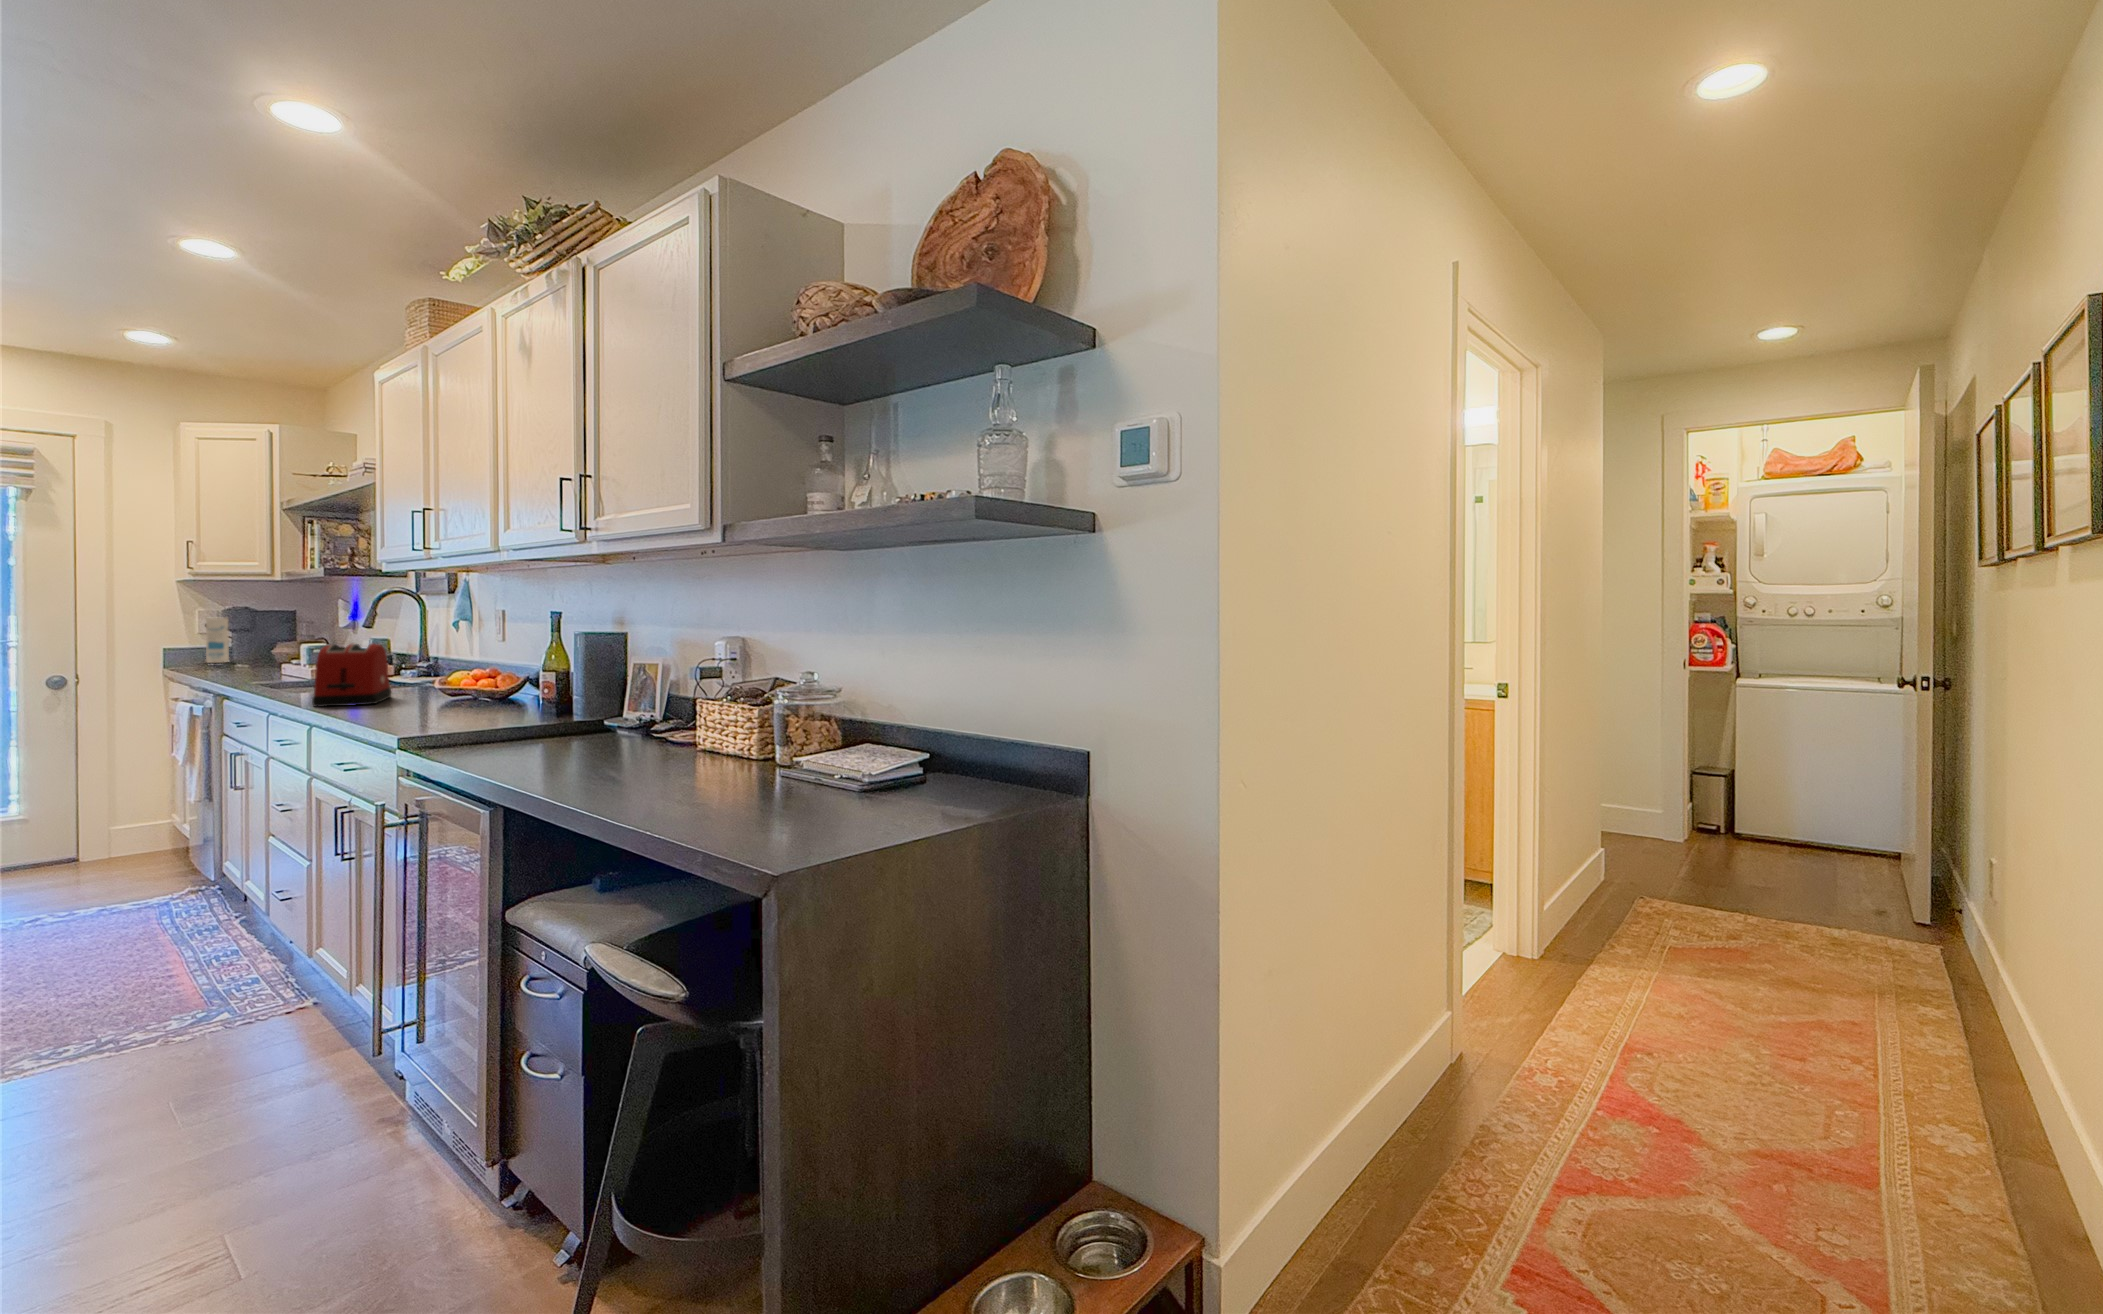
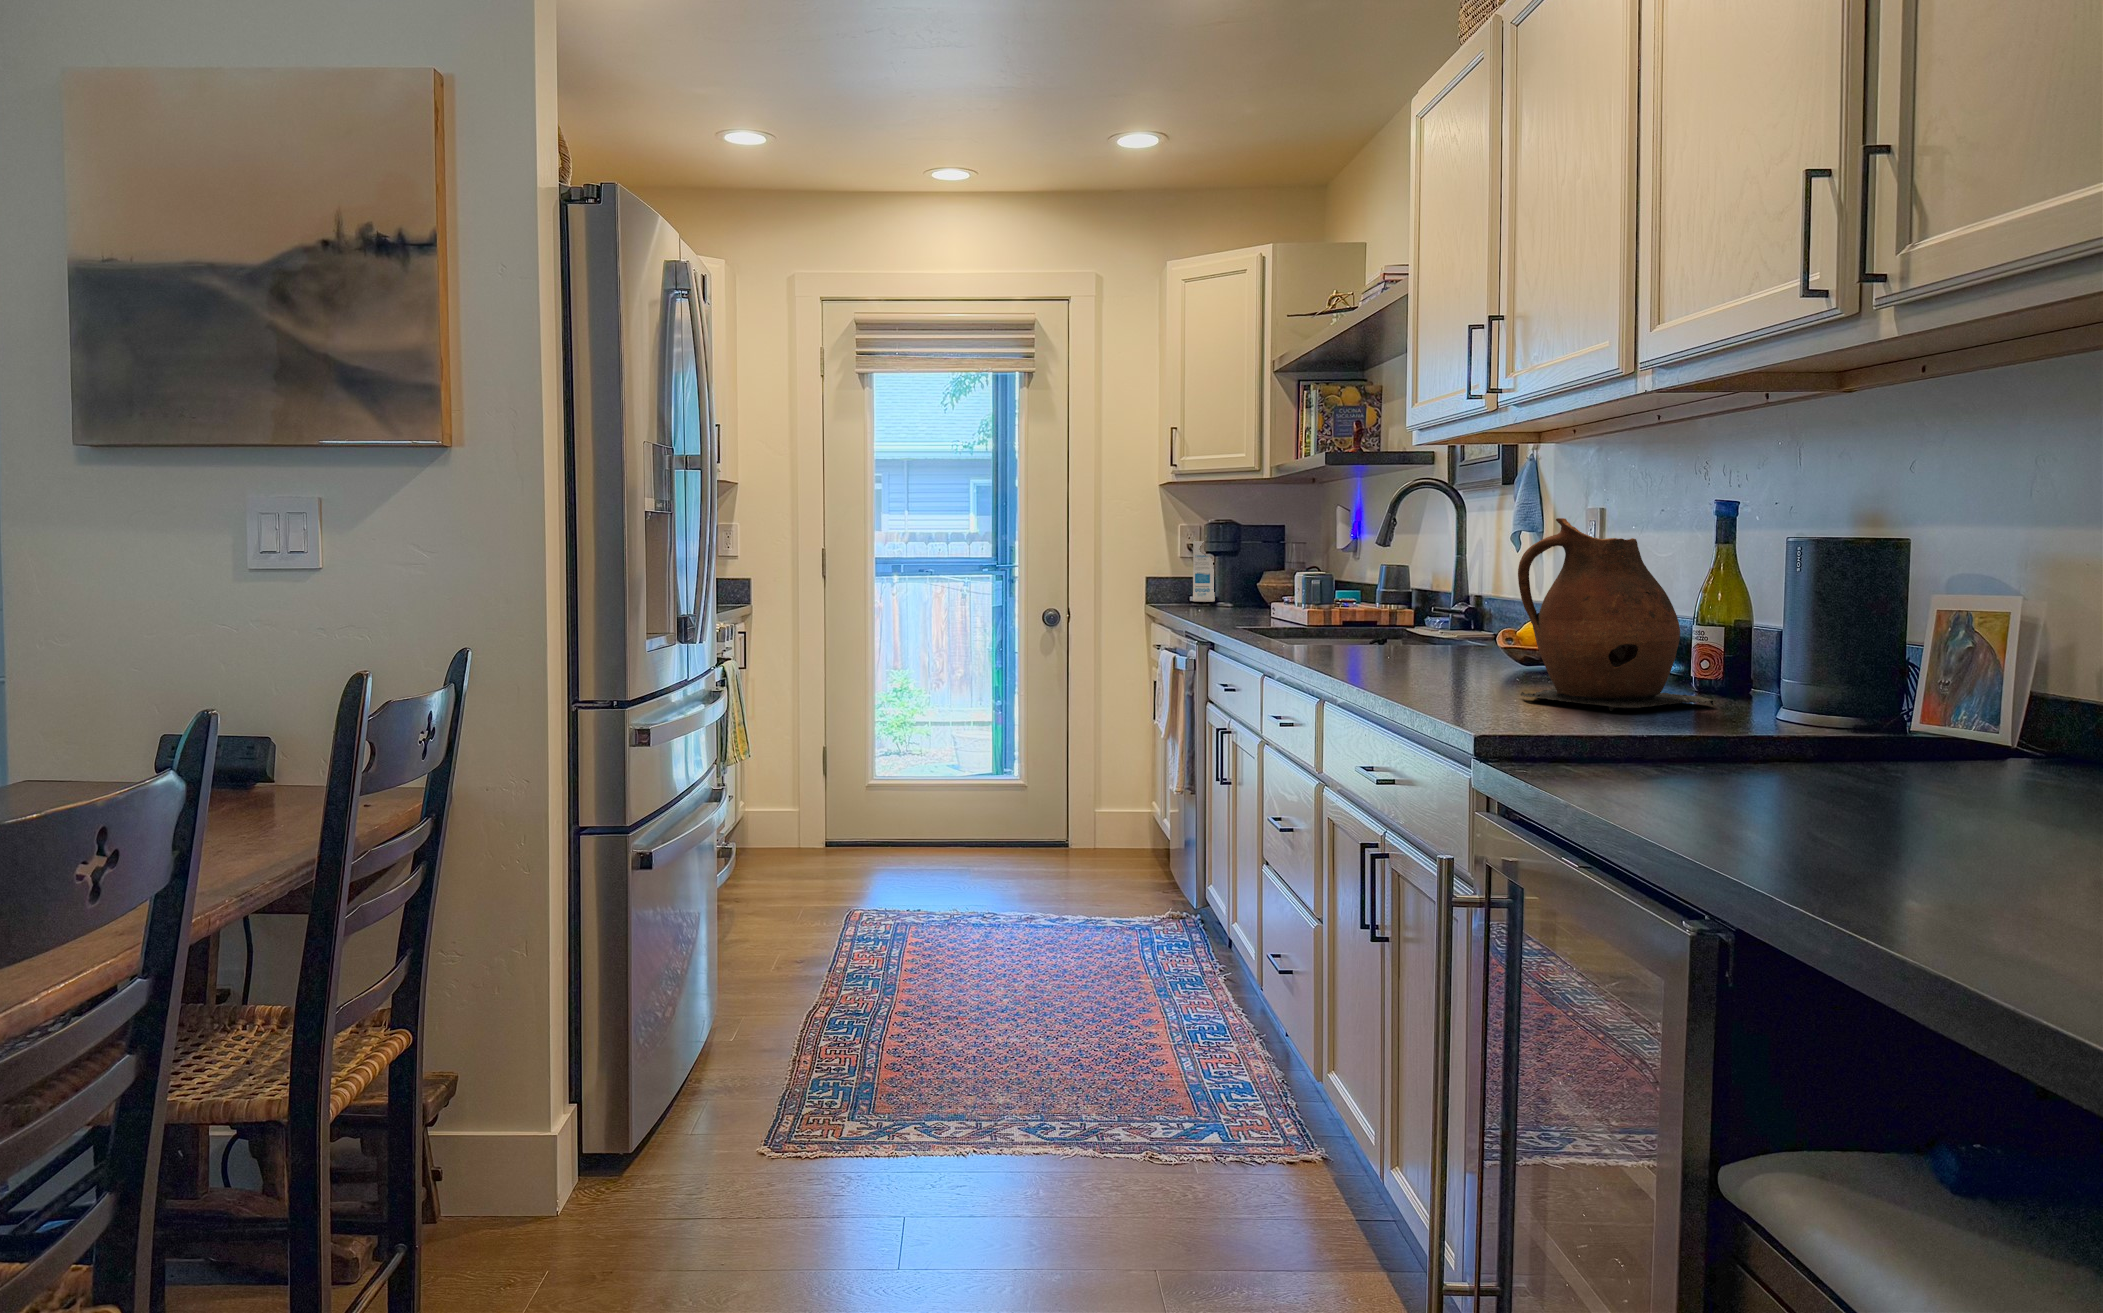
ceramic pitcher: none [427,636,526,723] -> present [1518,518,1713,711]
toaster: present [312,644,391,707] -> none [1318,552,1425,661]

